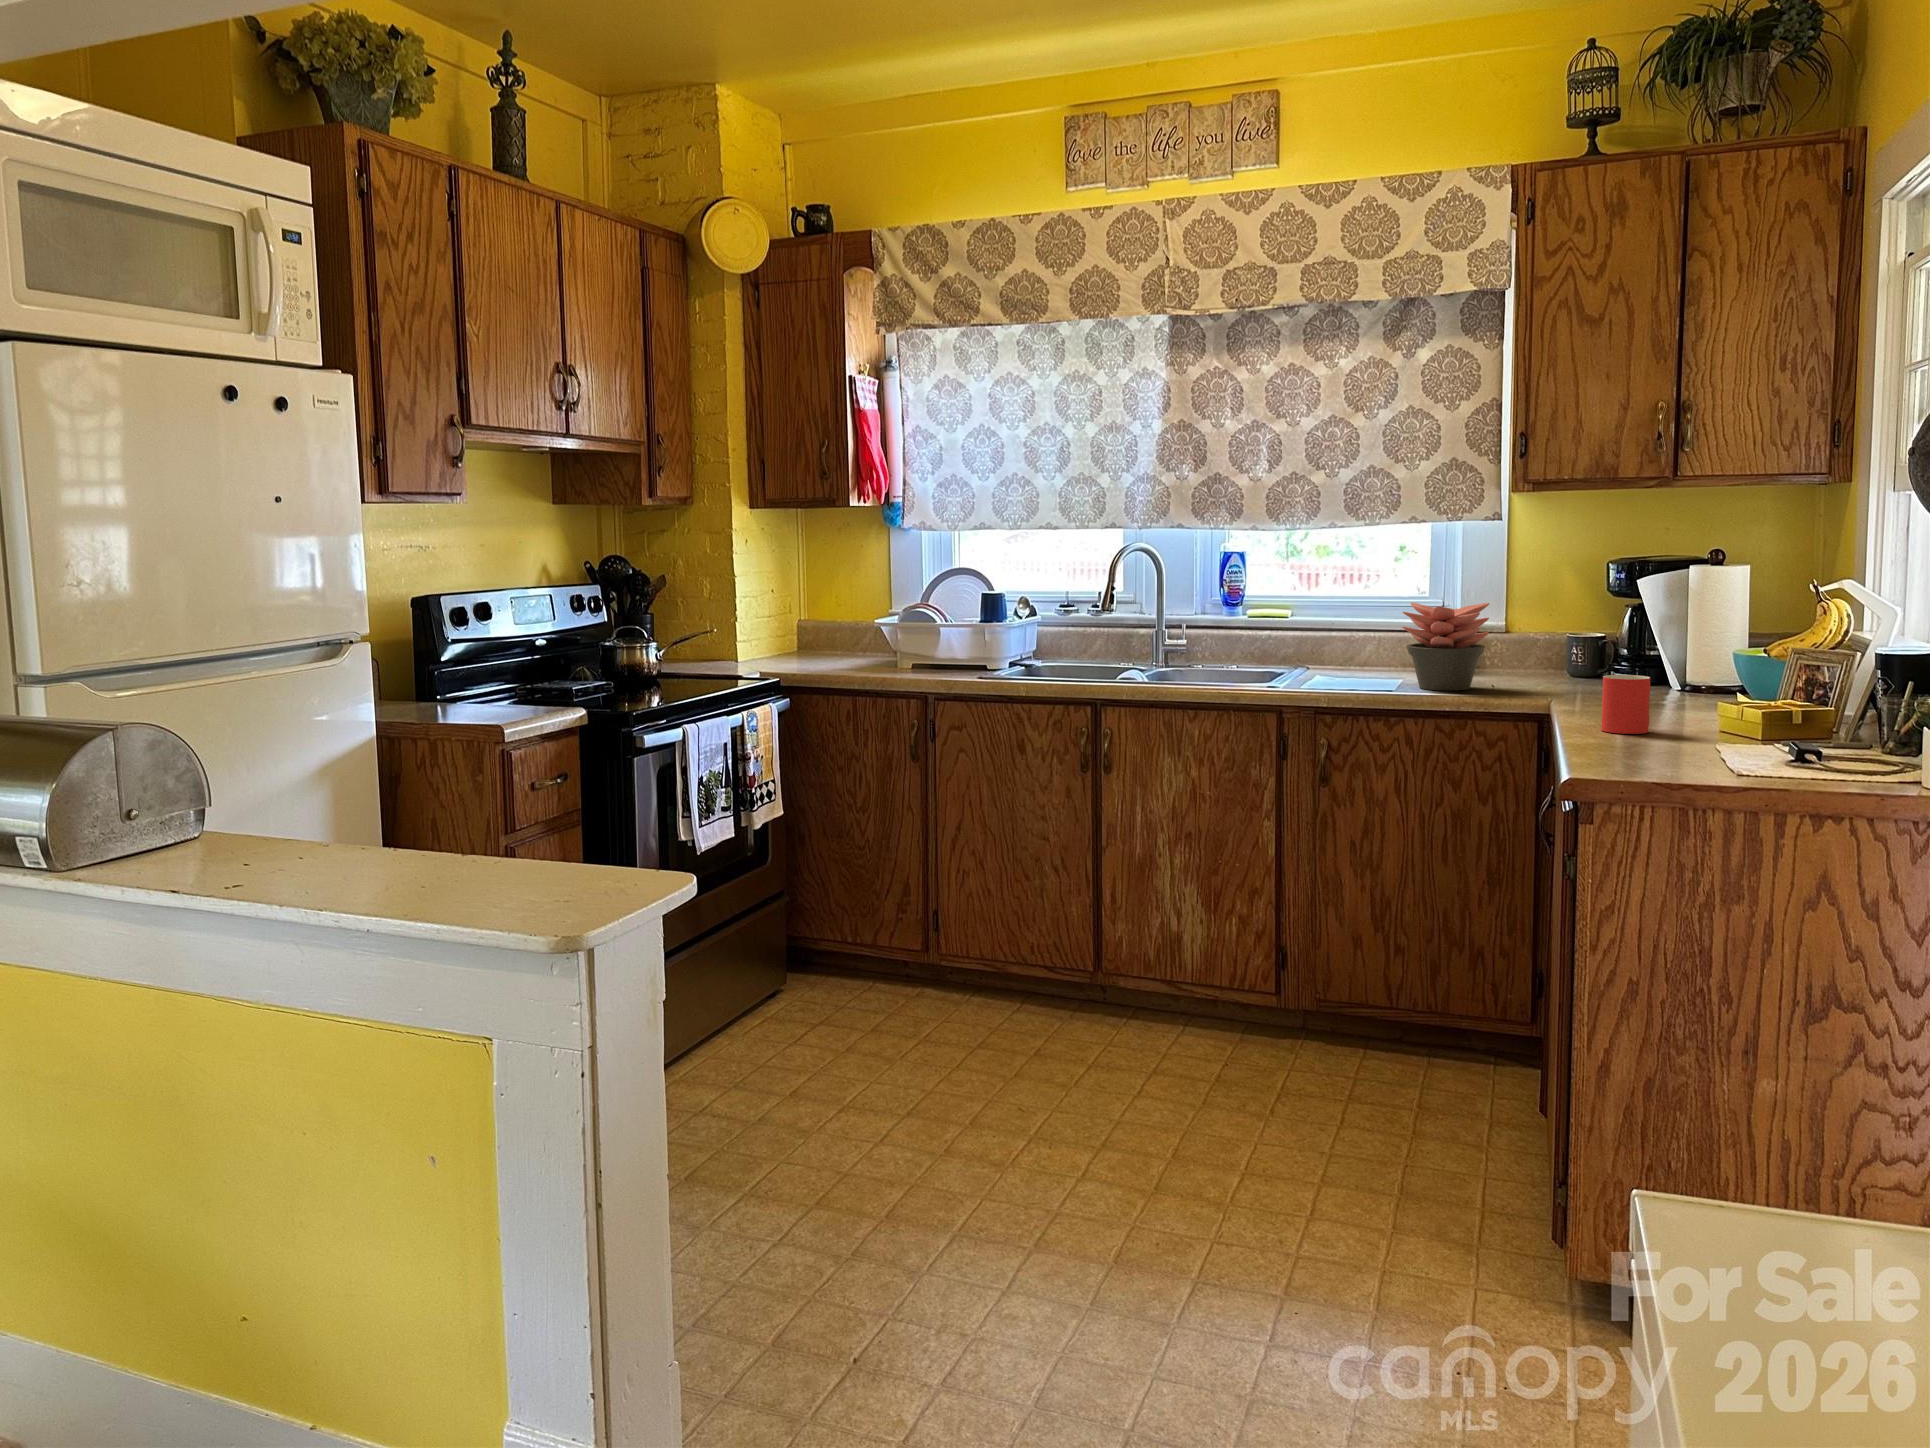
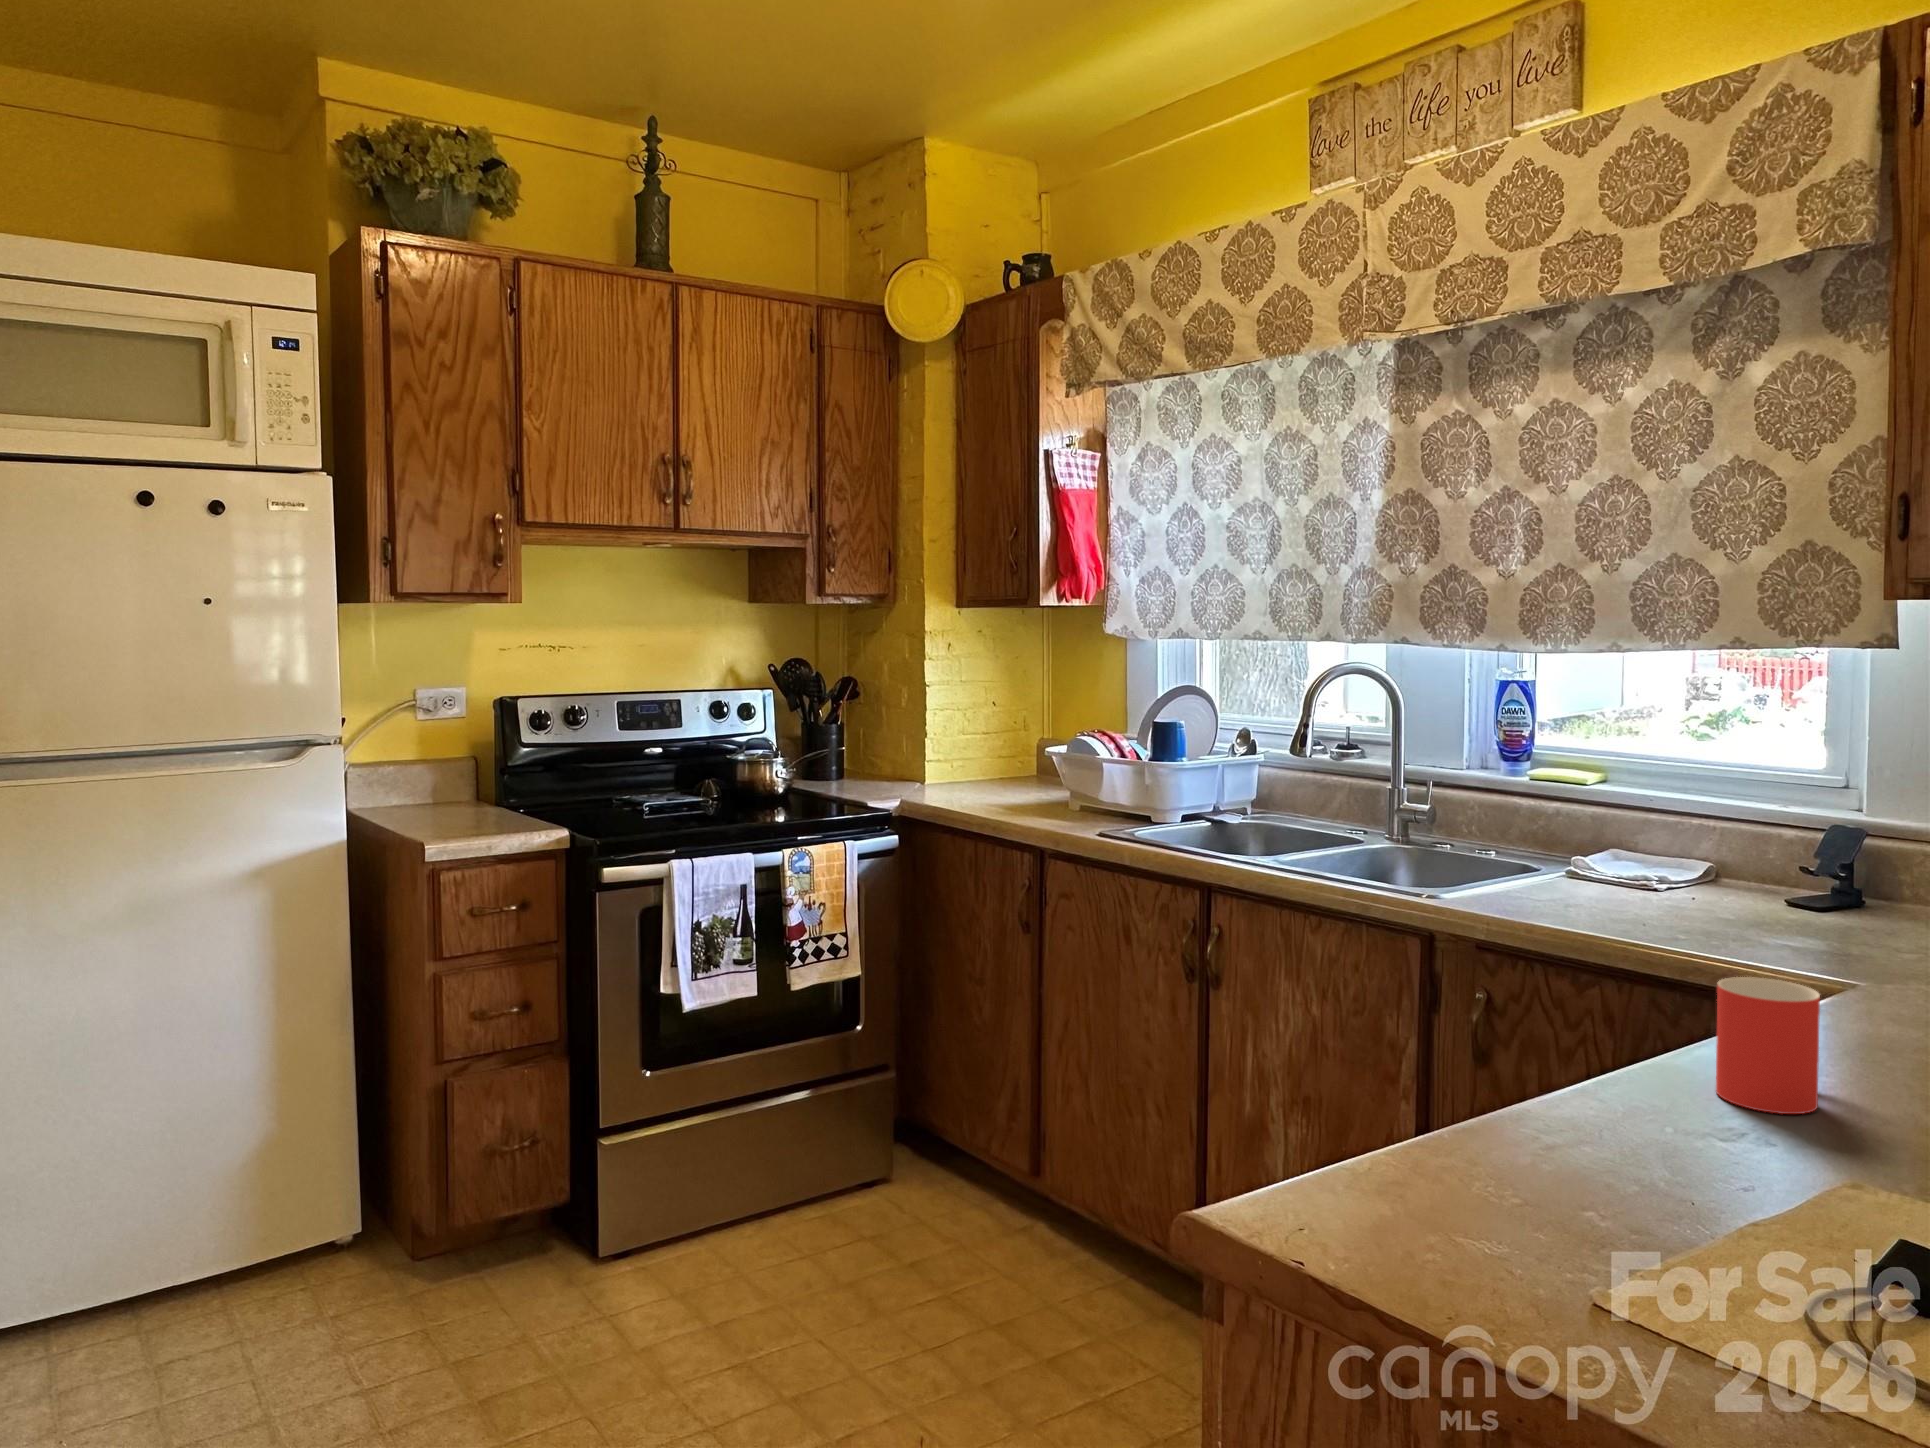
succulent plant: present [1402,603,1489,690] -> none [1625,776,1794,936]

